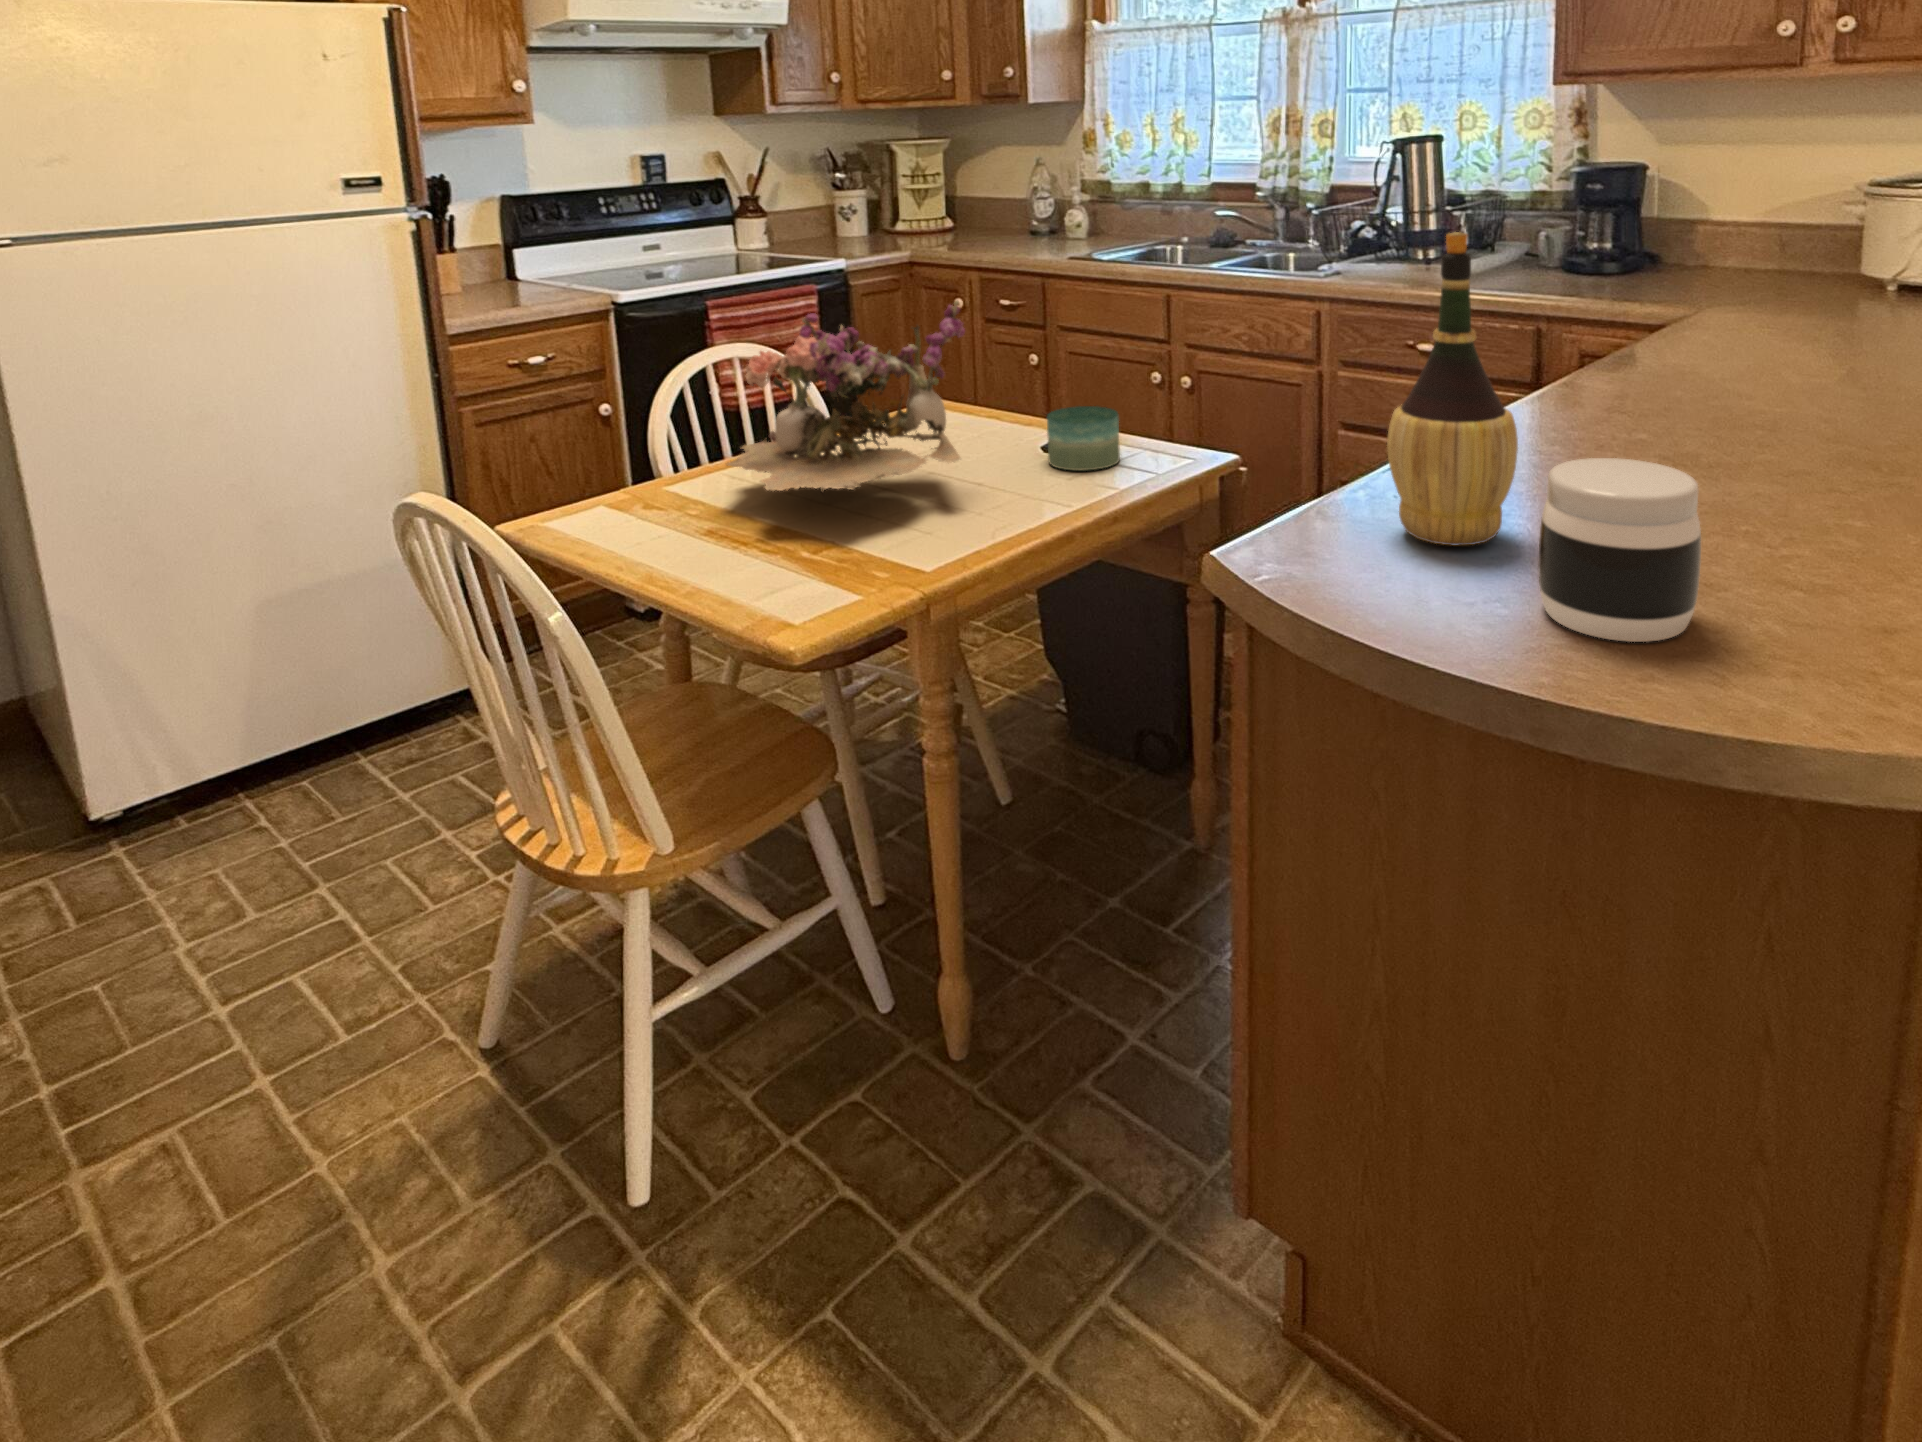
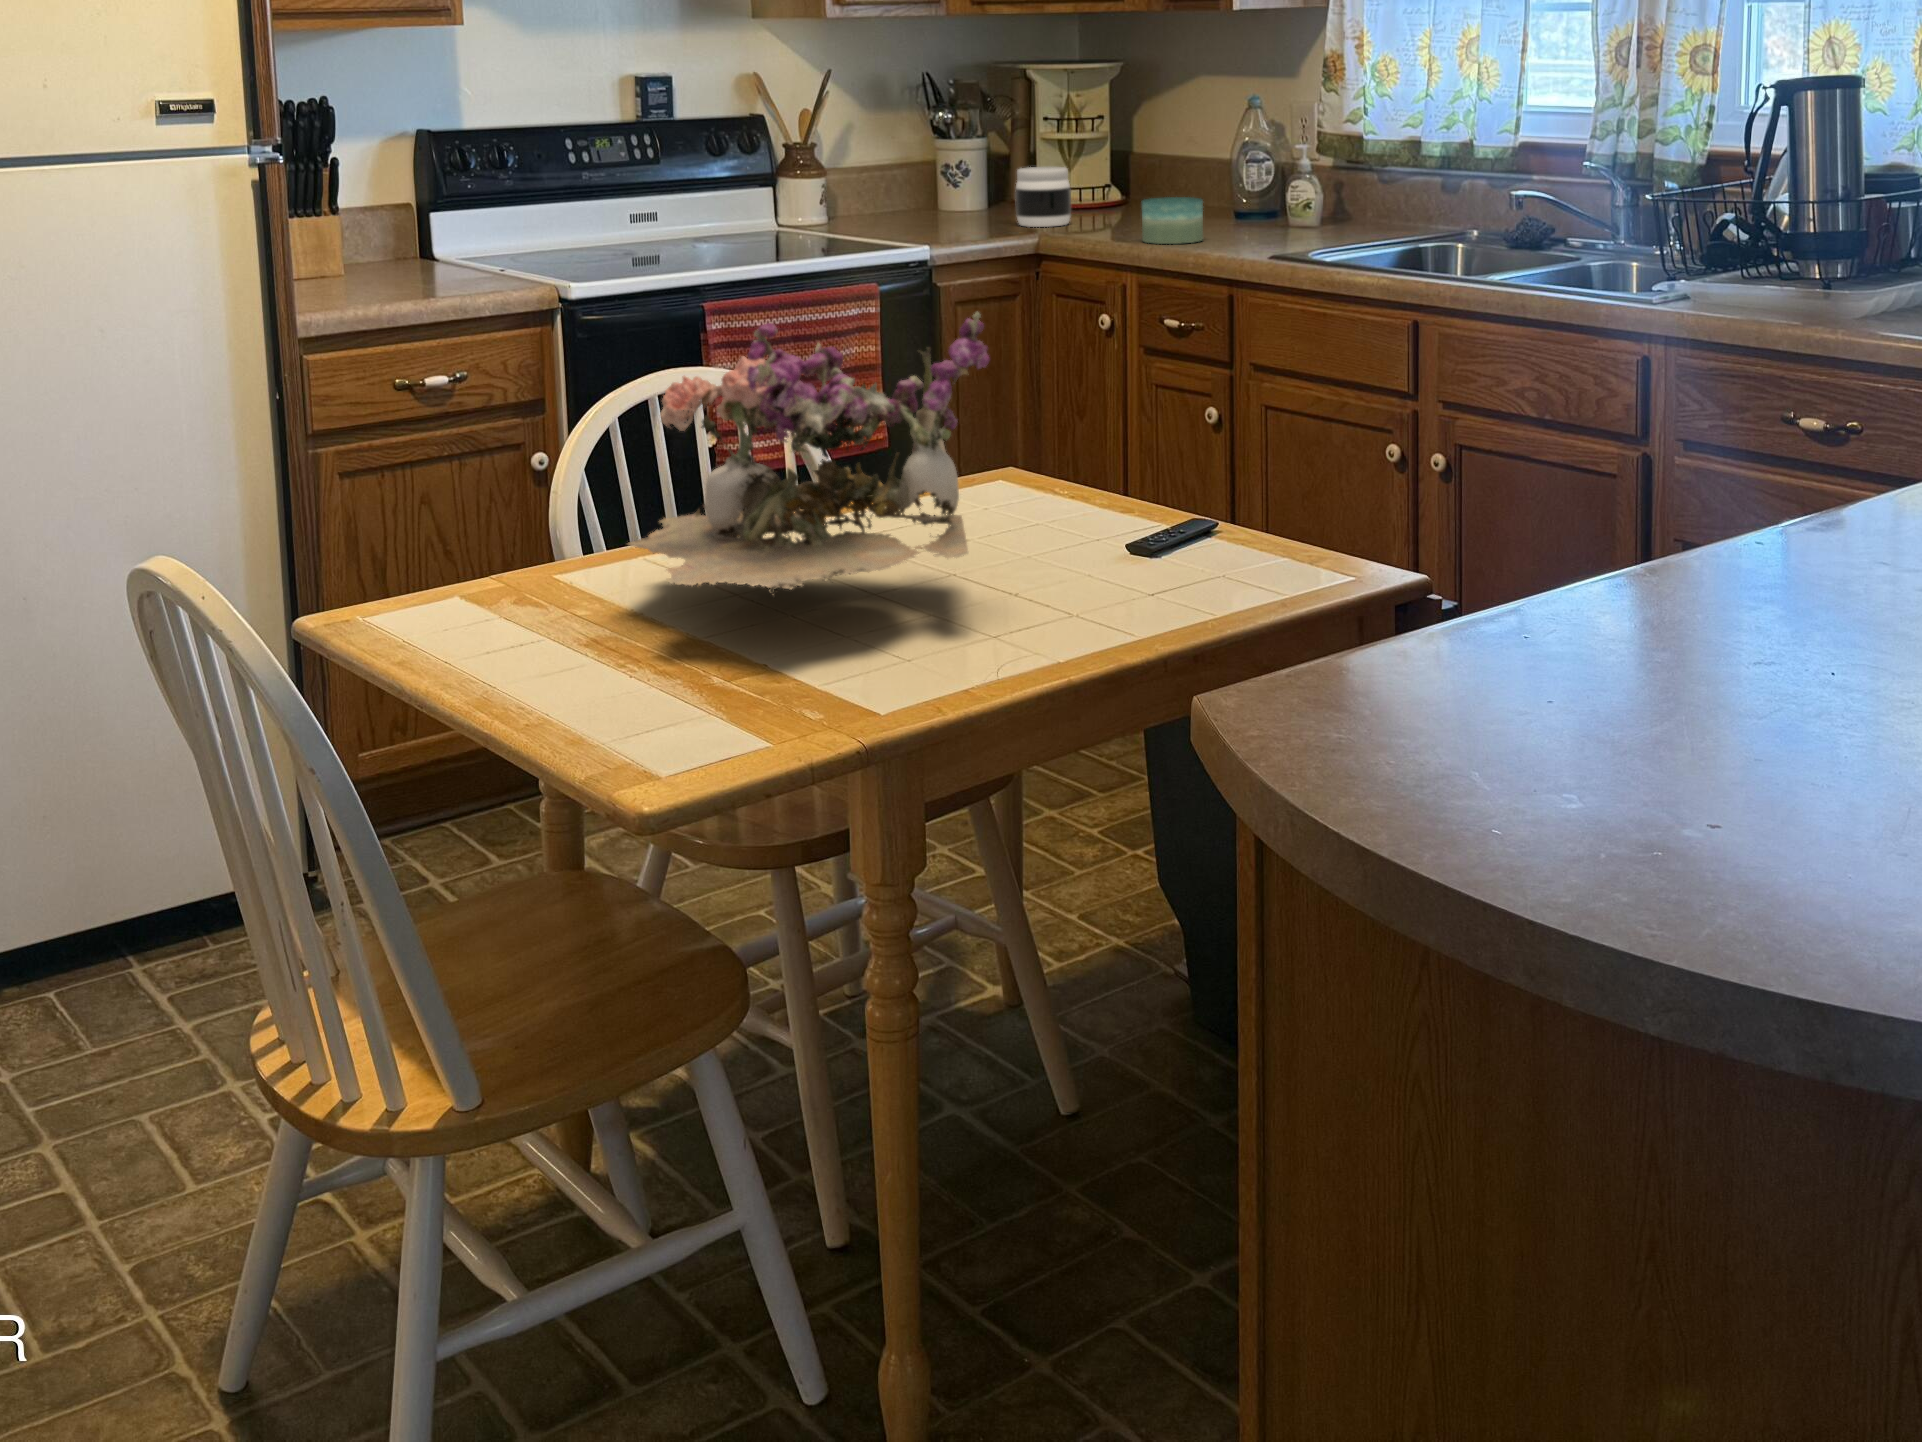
wine bottle: present [1387,232,1518,545] -> none [1475,234,1669,709]
candle: present [1047,406,1120,471] -> present [1142,197,1203,244]
jar: present [1538,458,1701,642] -> present [1015,167,1071,227]

